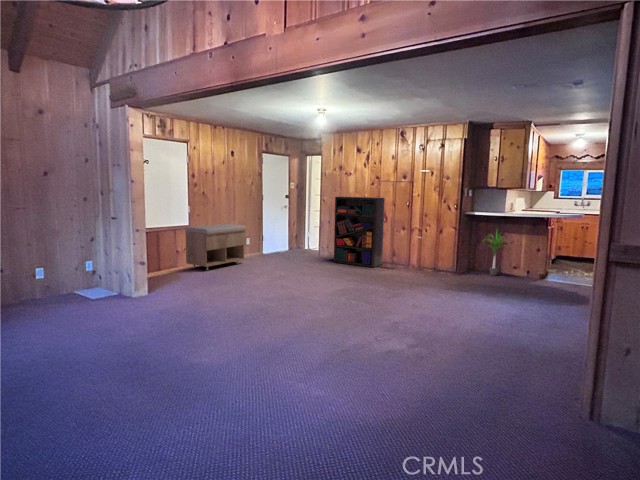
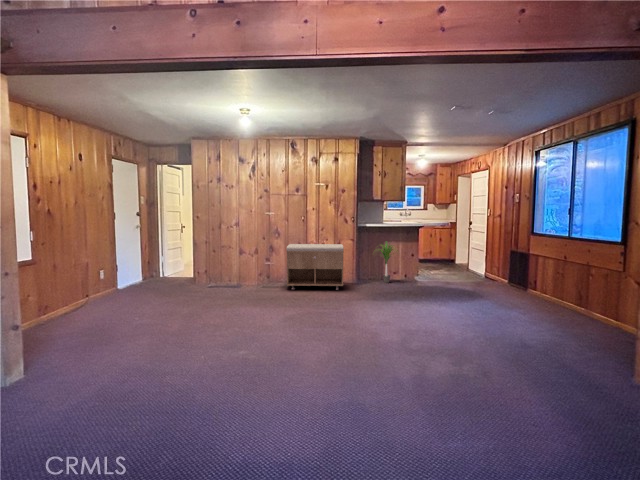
bookshelf: present [334,196,385,267] -> none [225,212,278,289]
storage bench: present [185,224,246,270] -> present [287,244,344,290]

